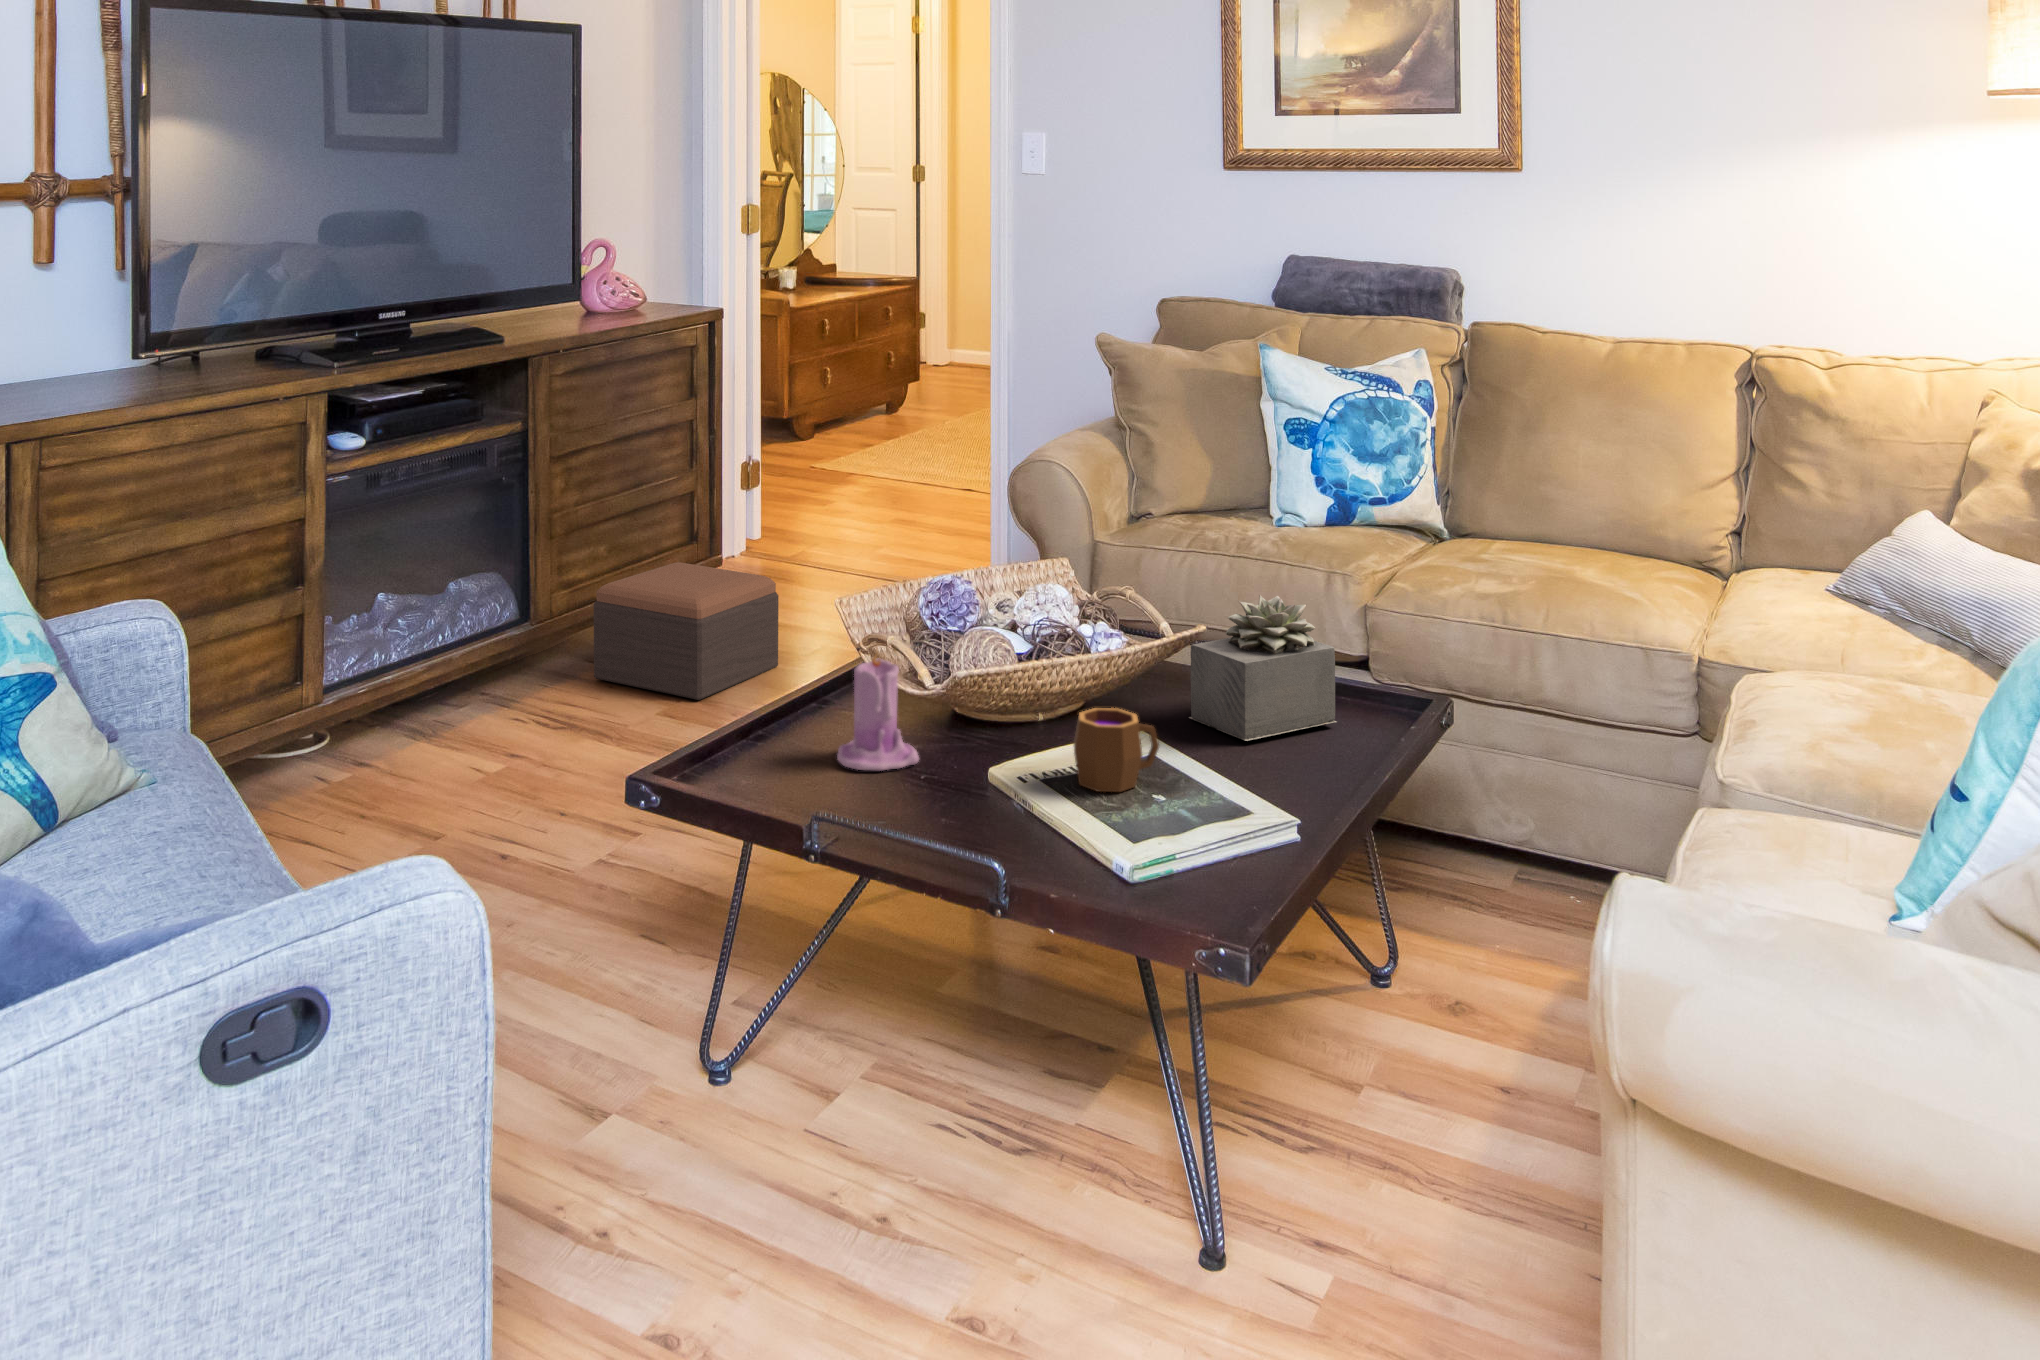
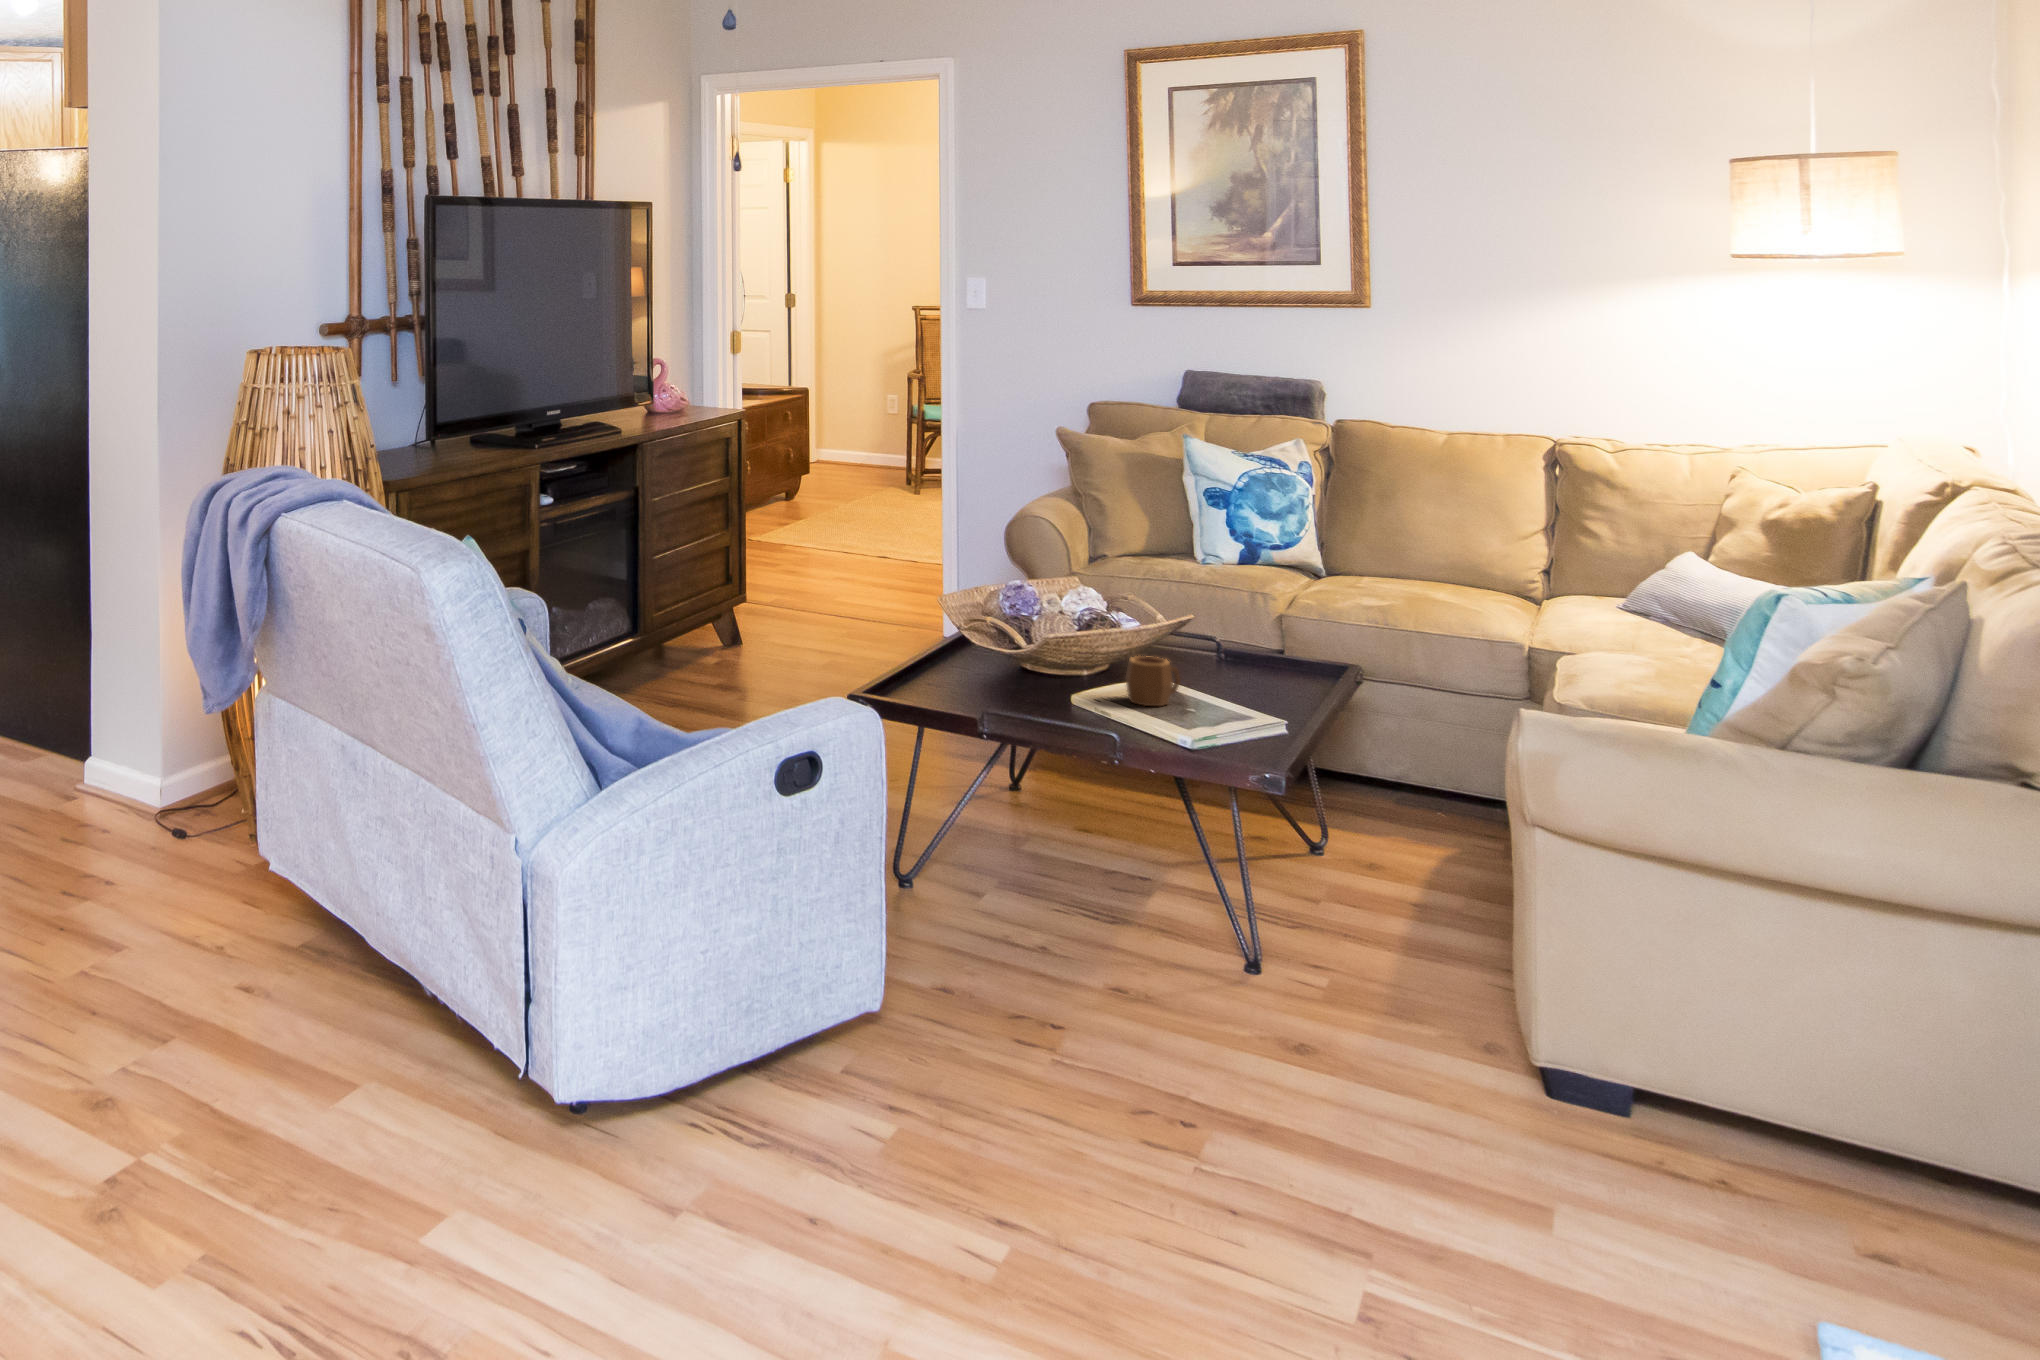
footstool: present [594,562,779,700] -> none [673,598,805,694]
succulent plant: present [1189,595,1336,741] -> none [1183,592,1286,684]
candle: present [837,654,919,770] -> none [967,618,1022,694]

